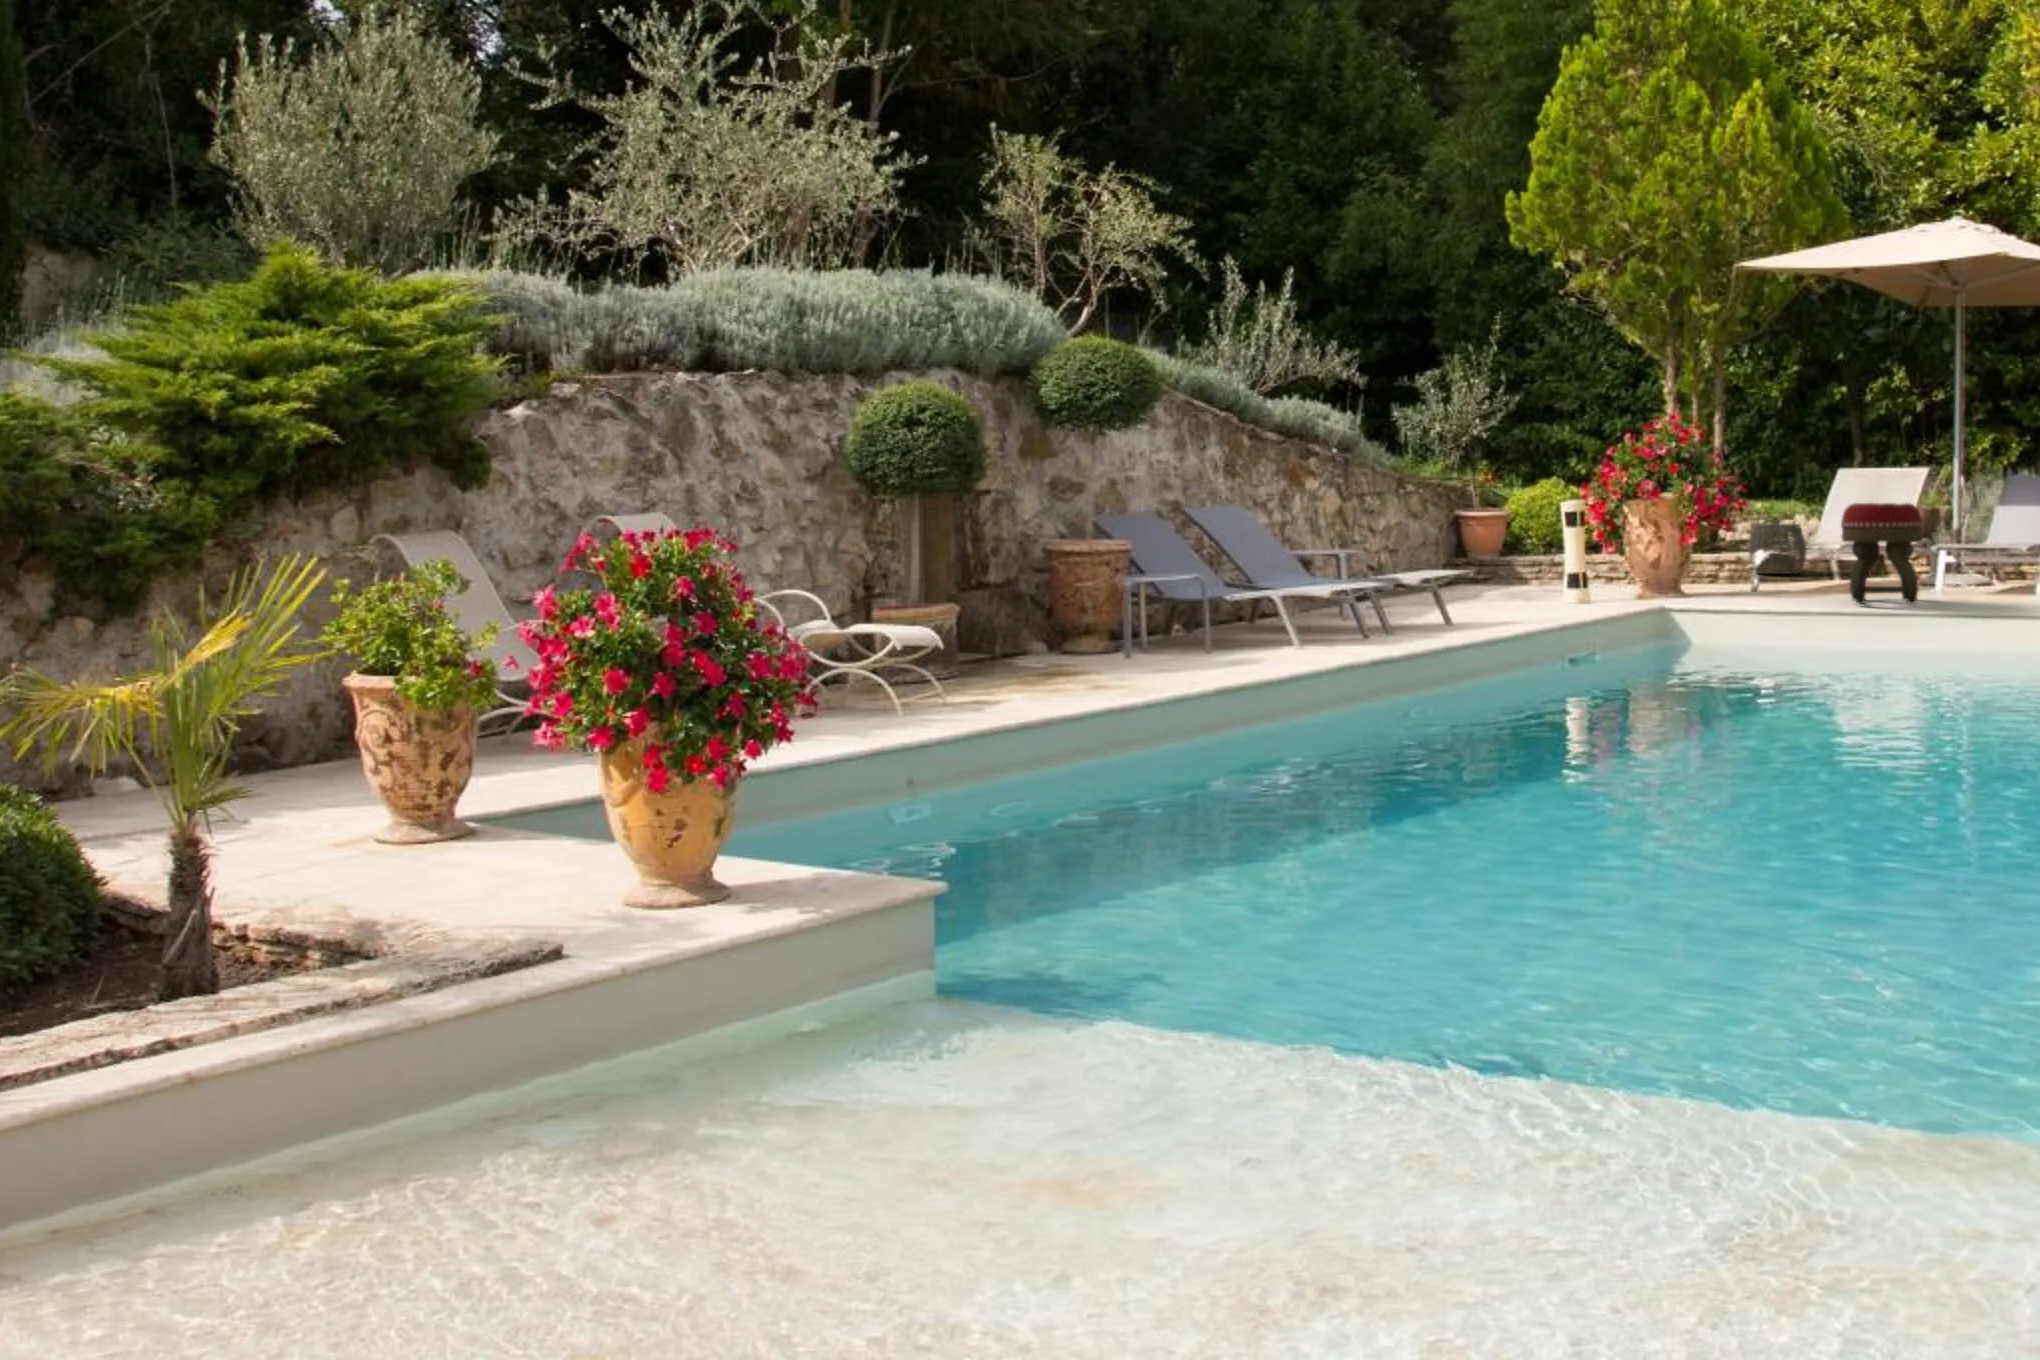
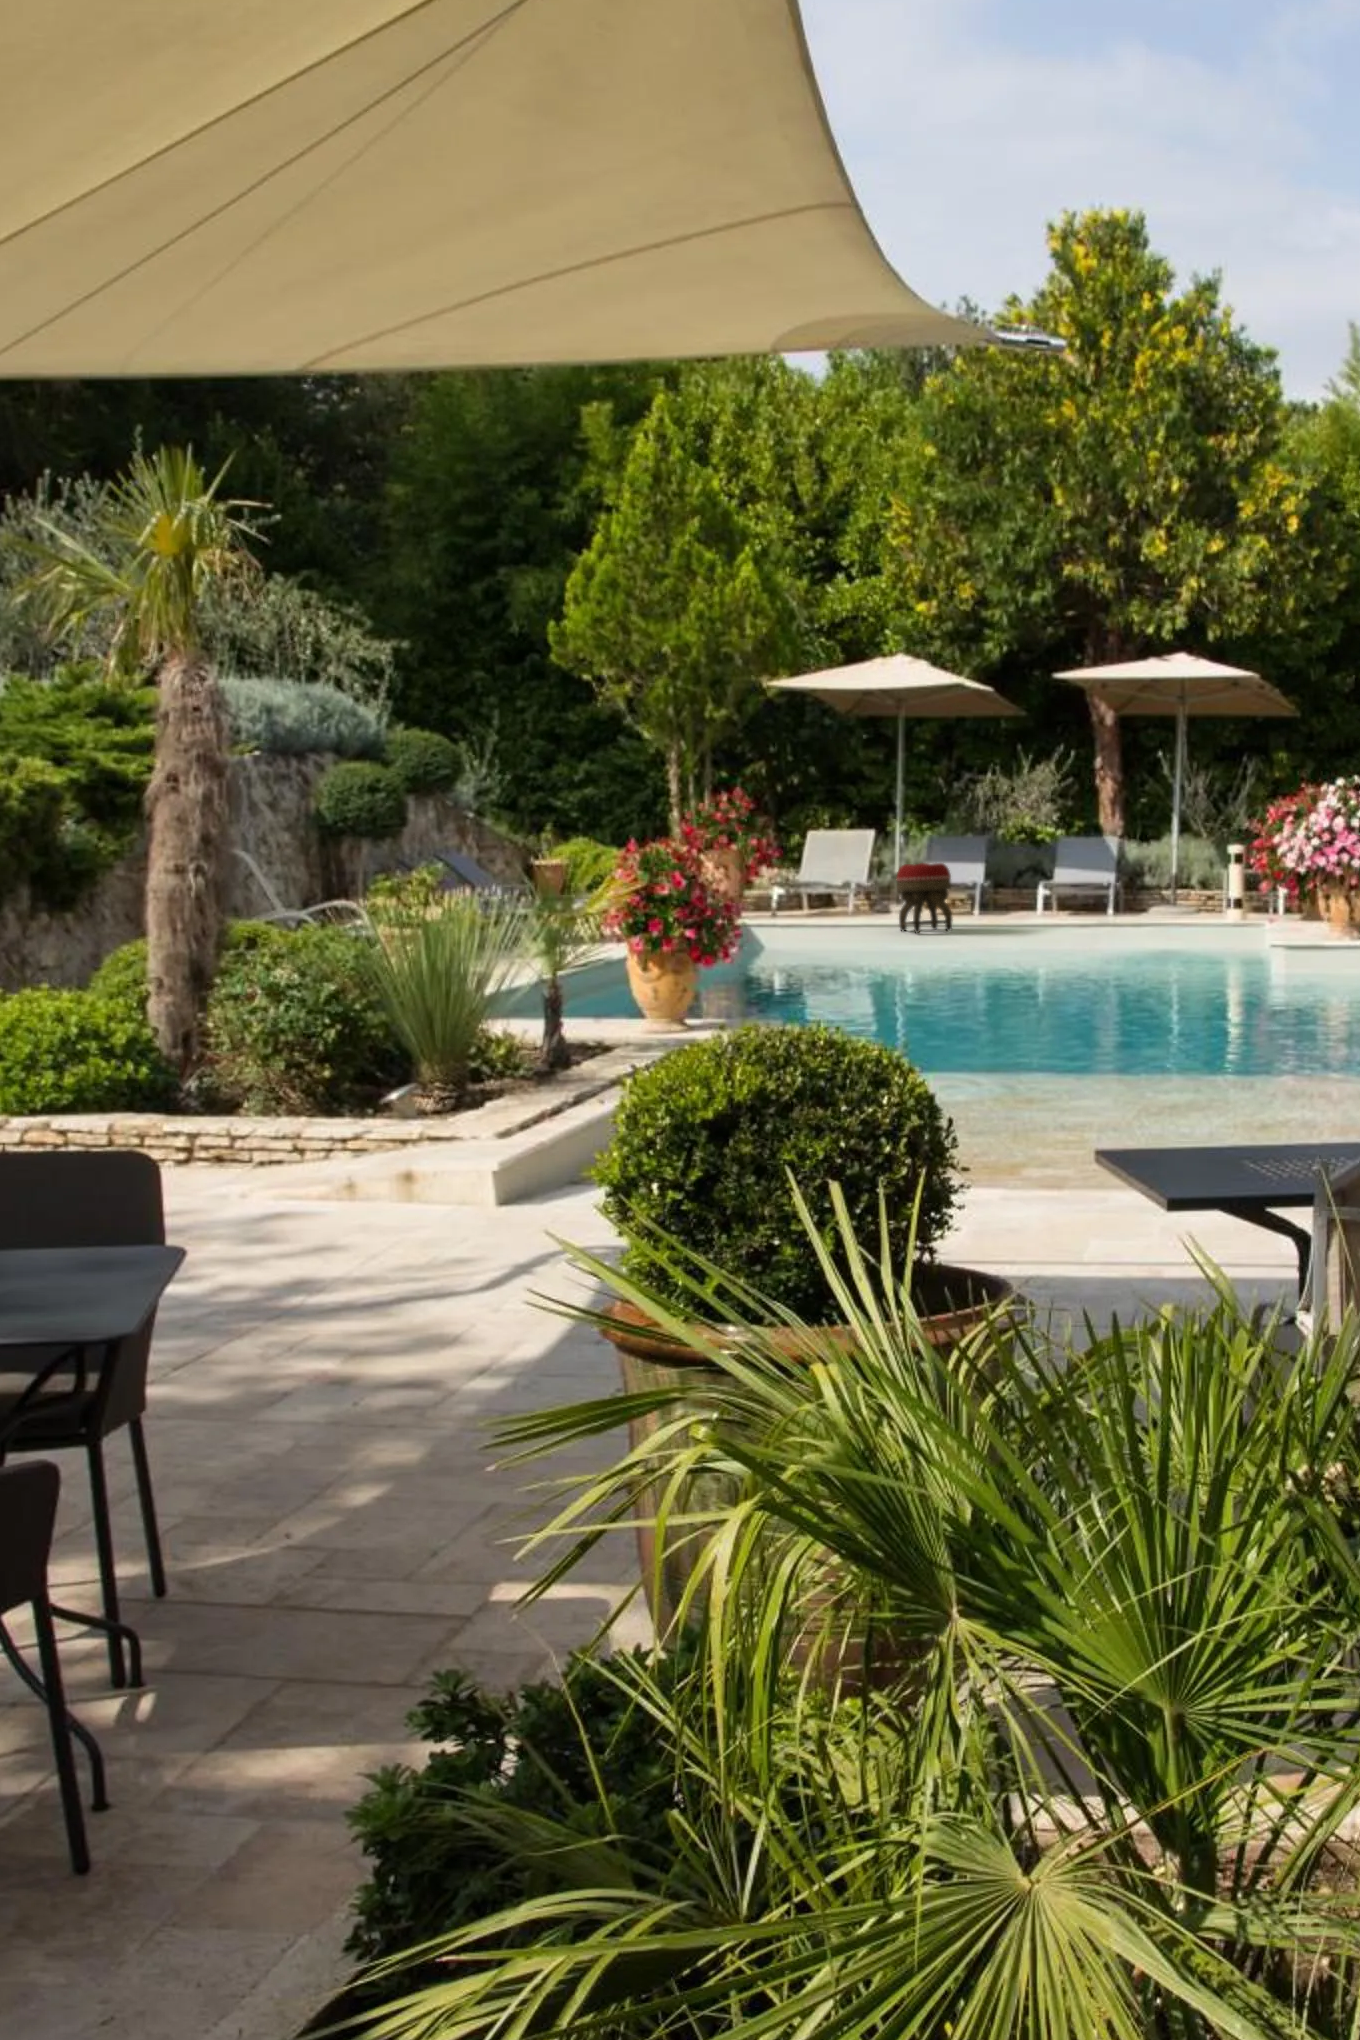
woven basket: present [1749,524,1807,574] -> none [785,882,826,919]

